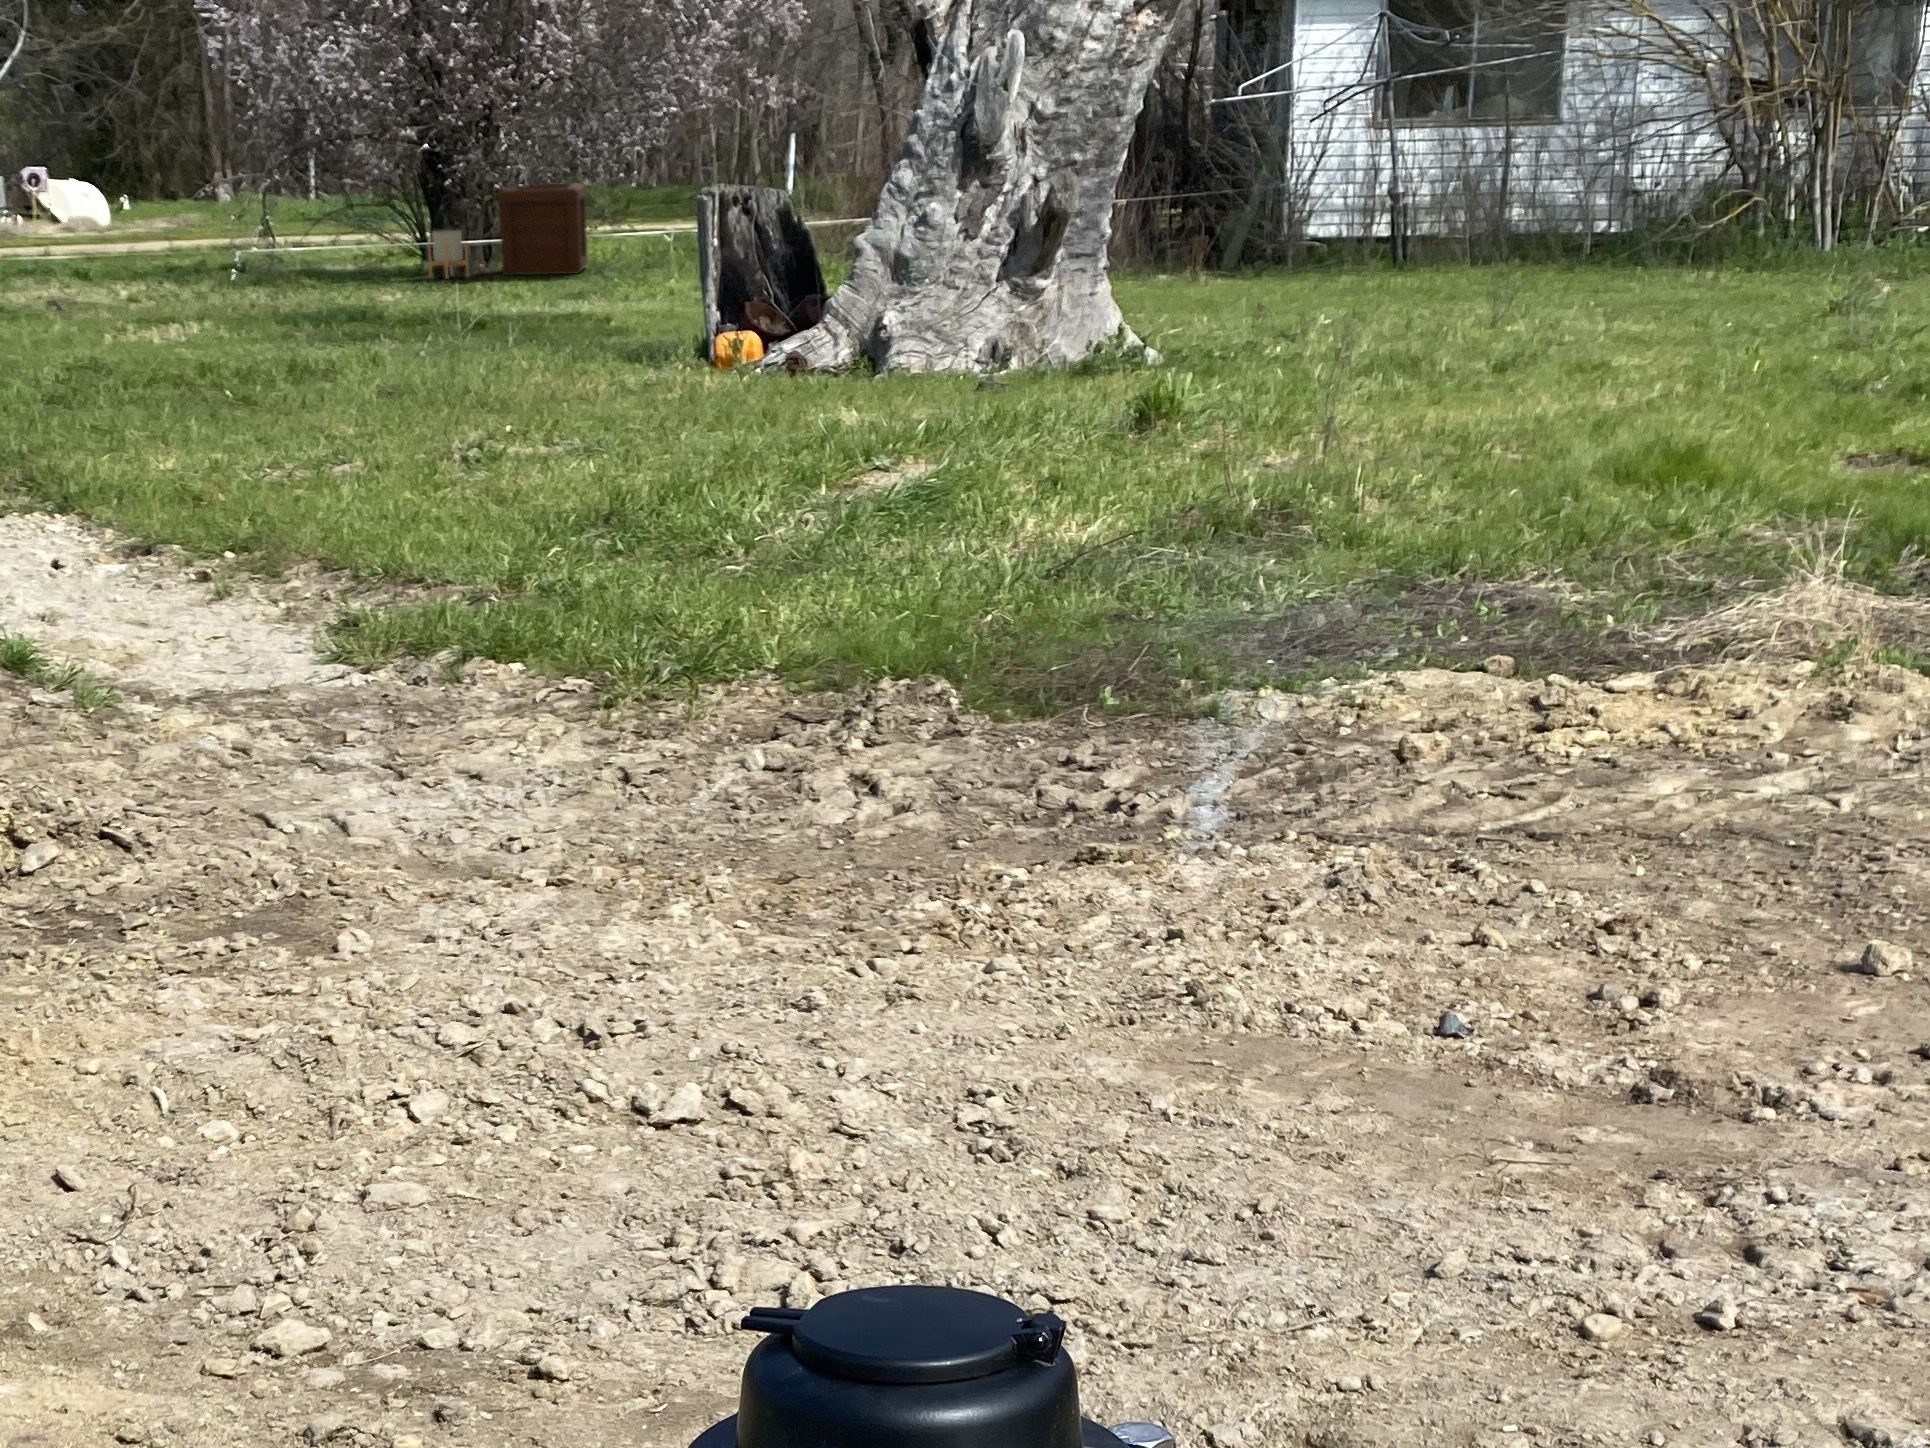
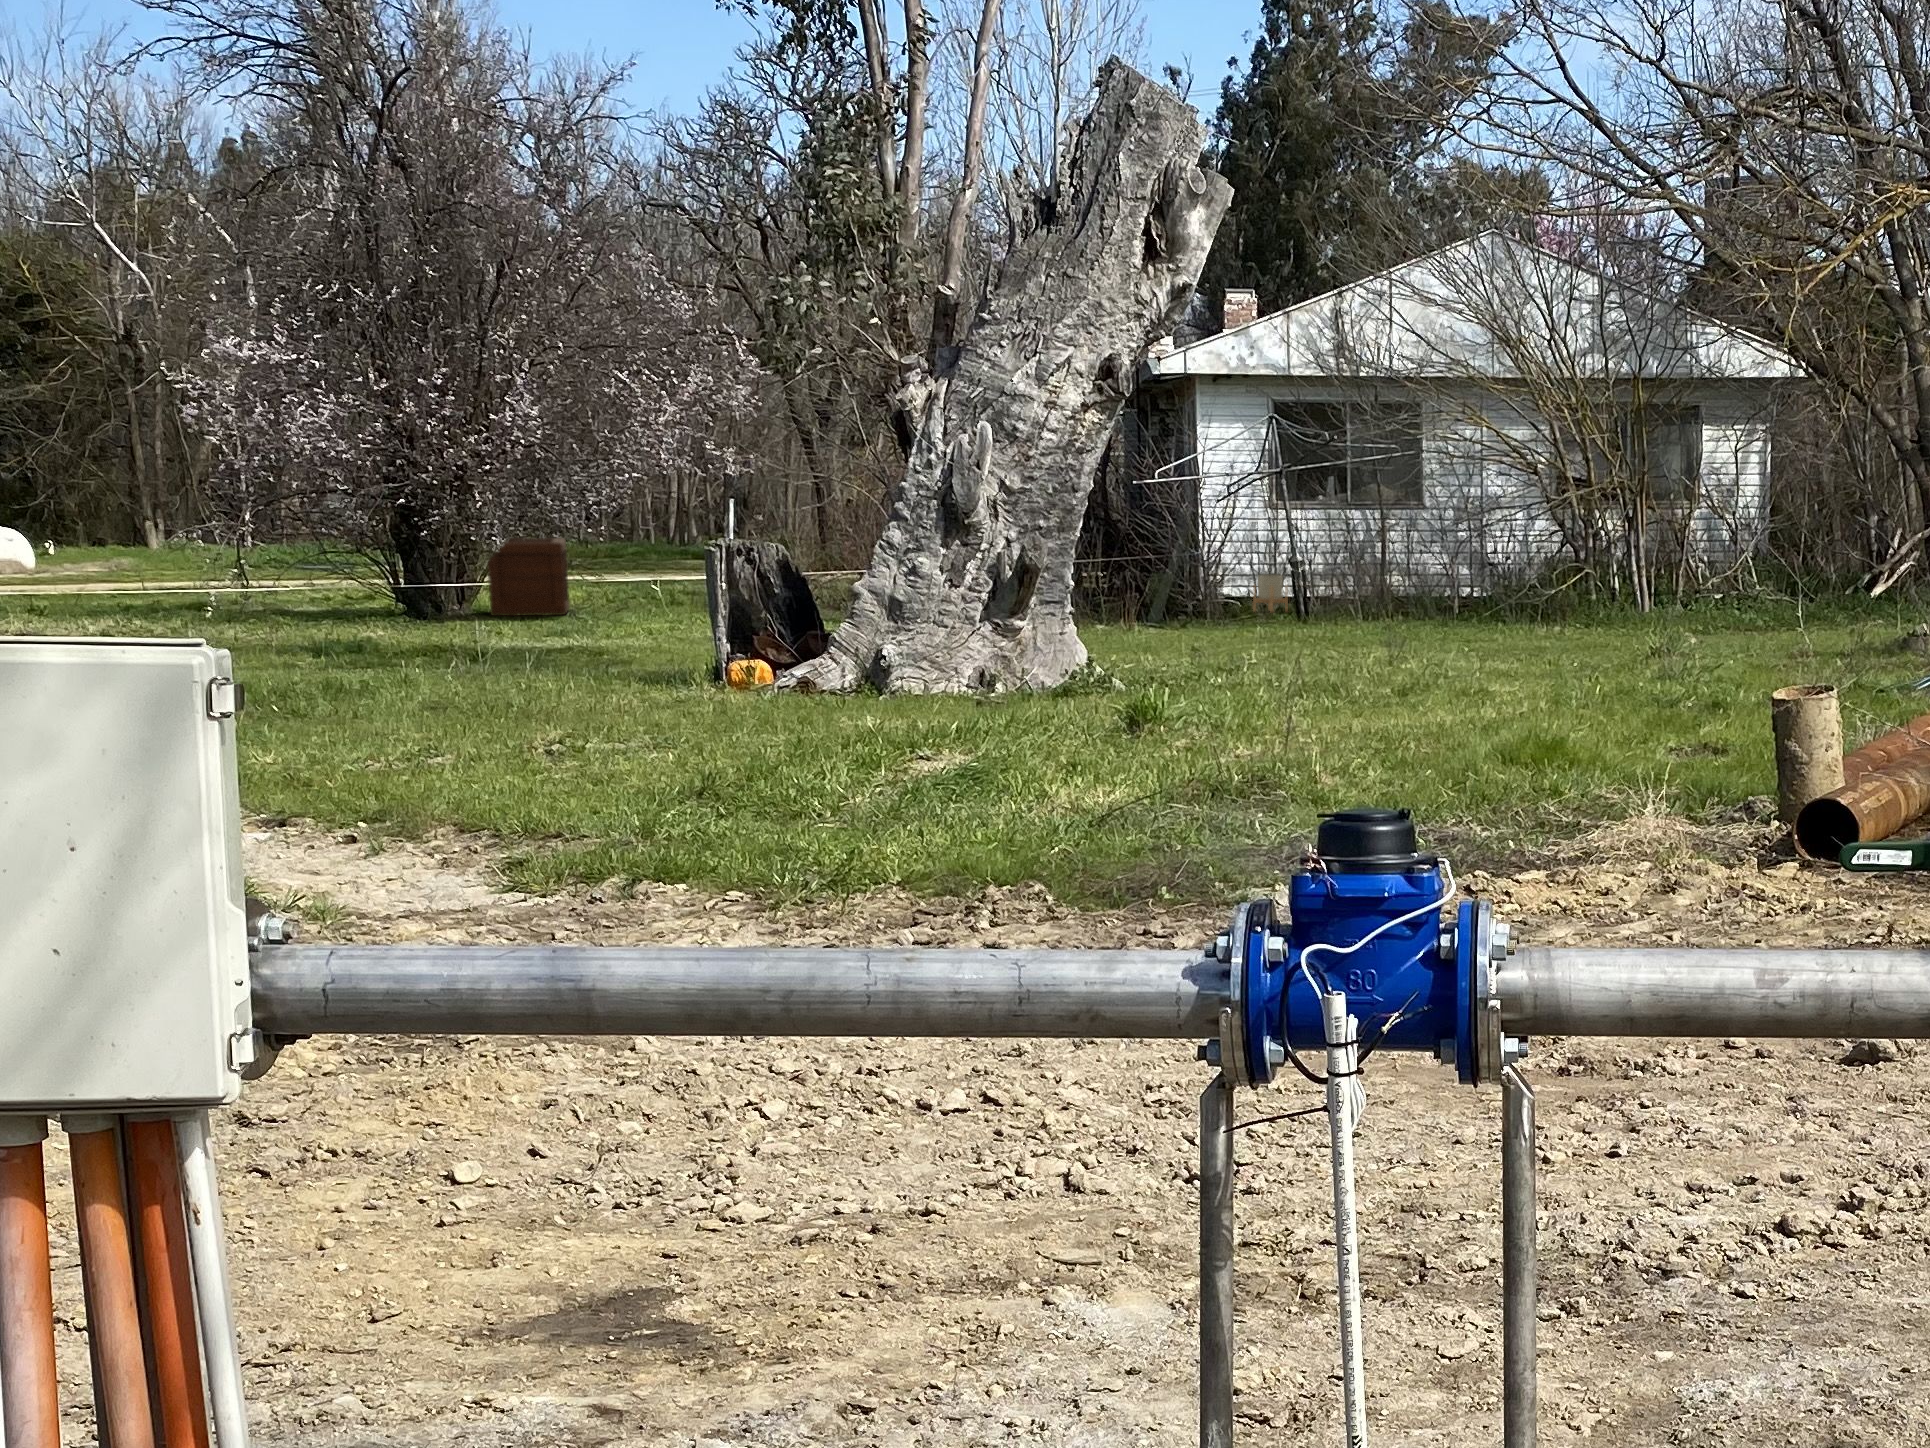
planter: present [428,230,469,278] -> present [1253,574,1288,611]

